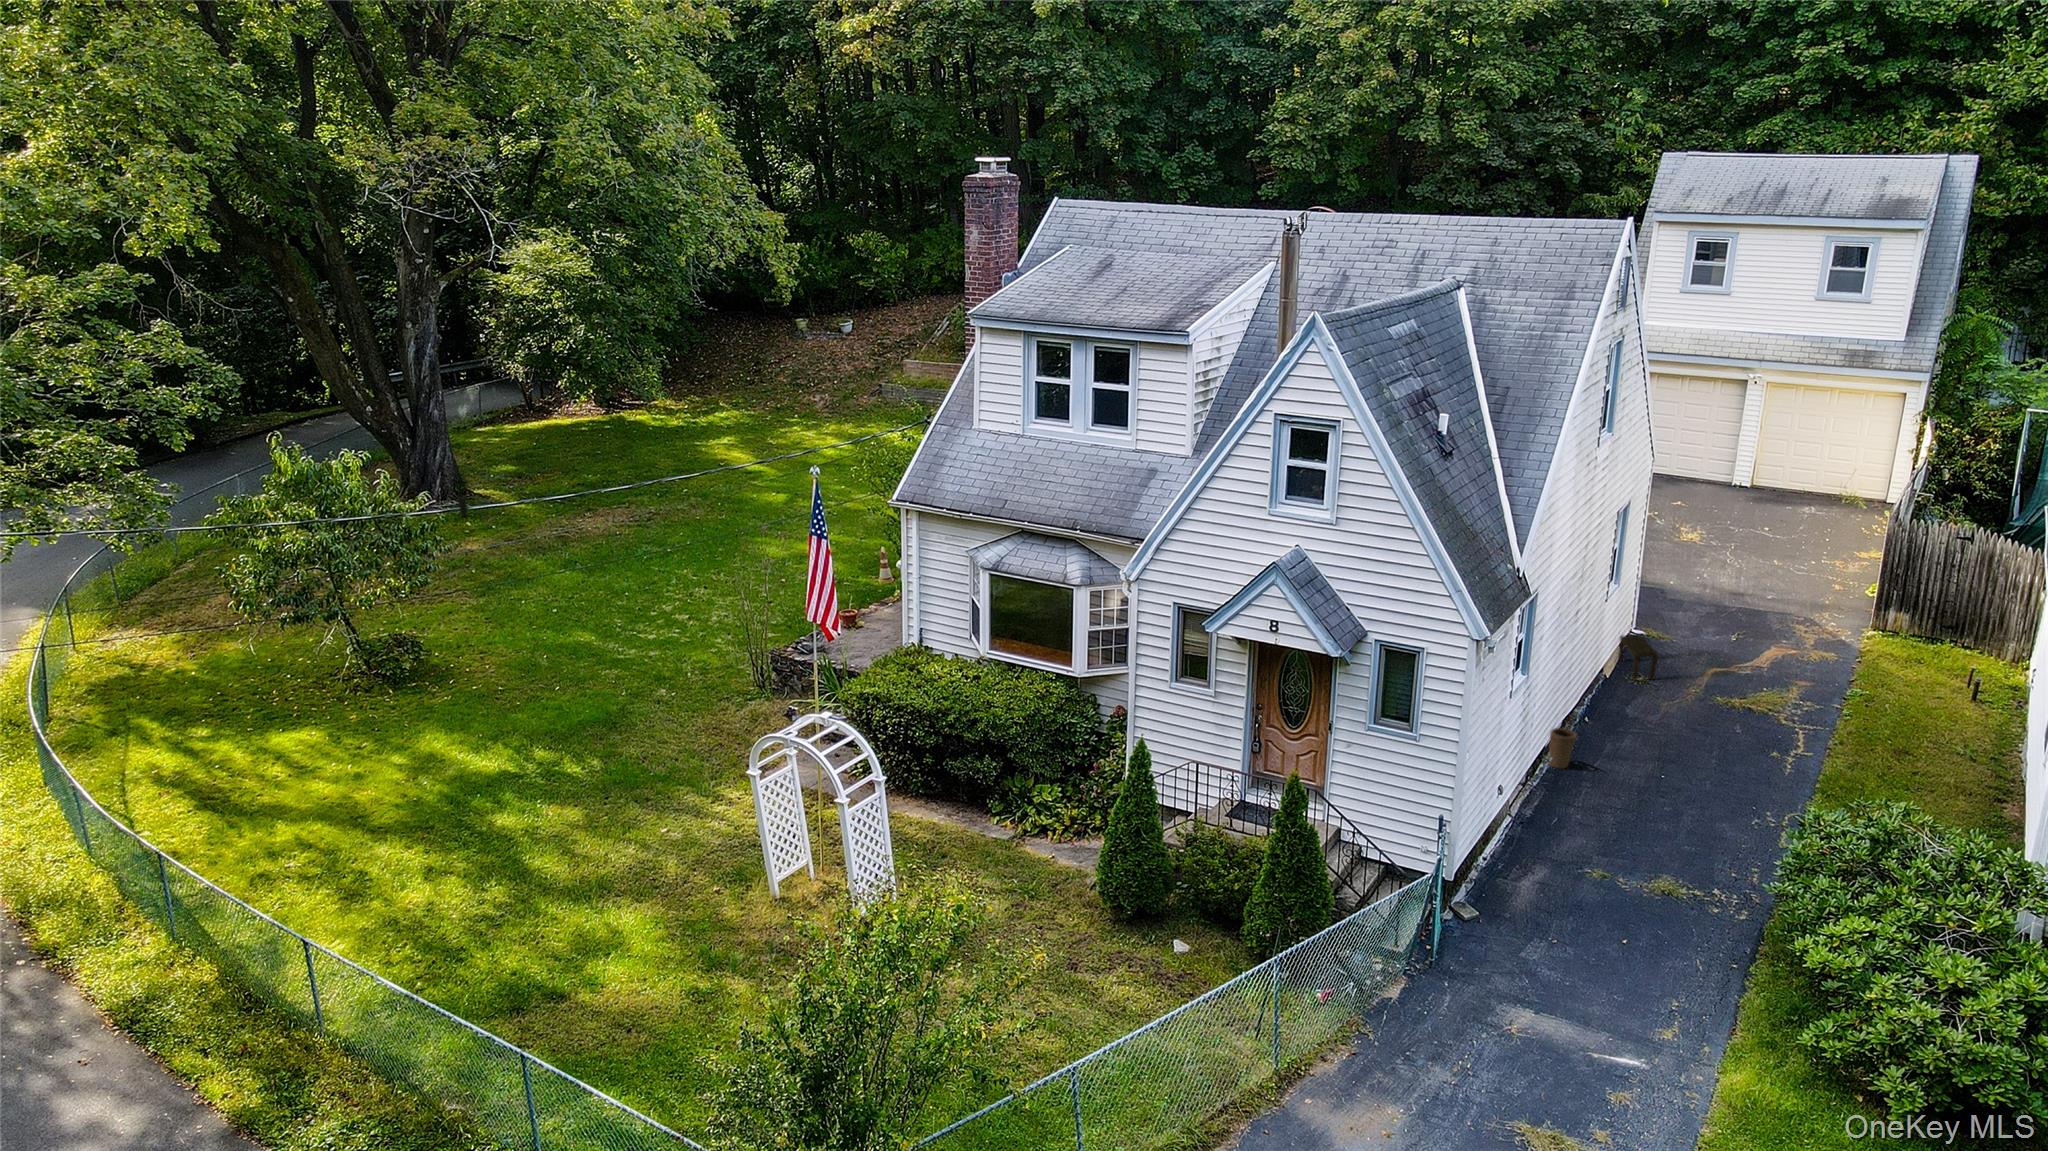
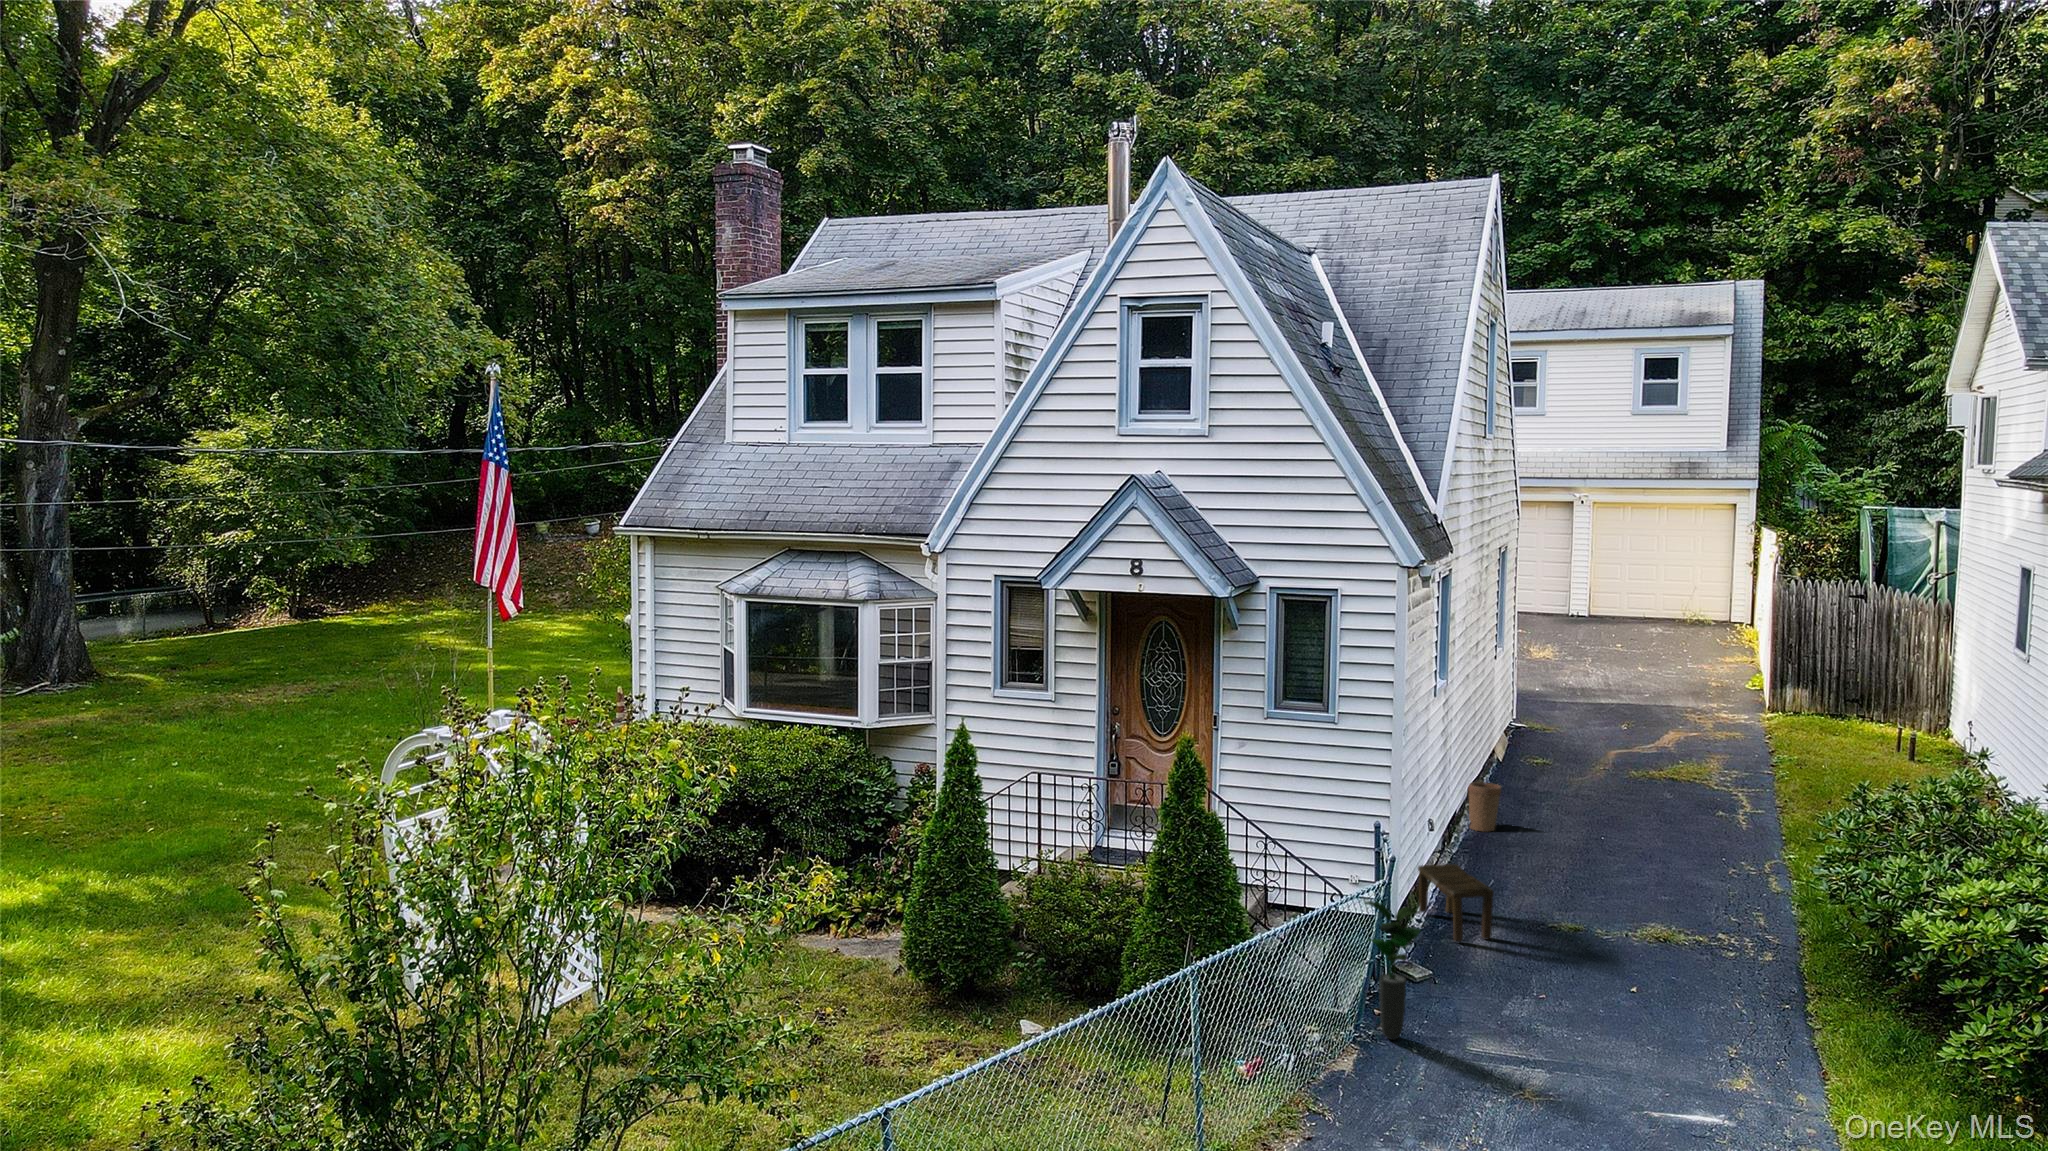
potted plant: present [455,474,468,517] -> present [1365,901,1421,1040]
bench: present [1618,636,1658,680] -> present [1418,864,1494,942]

